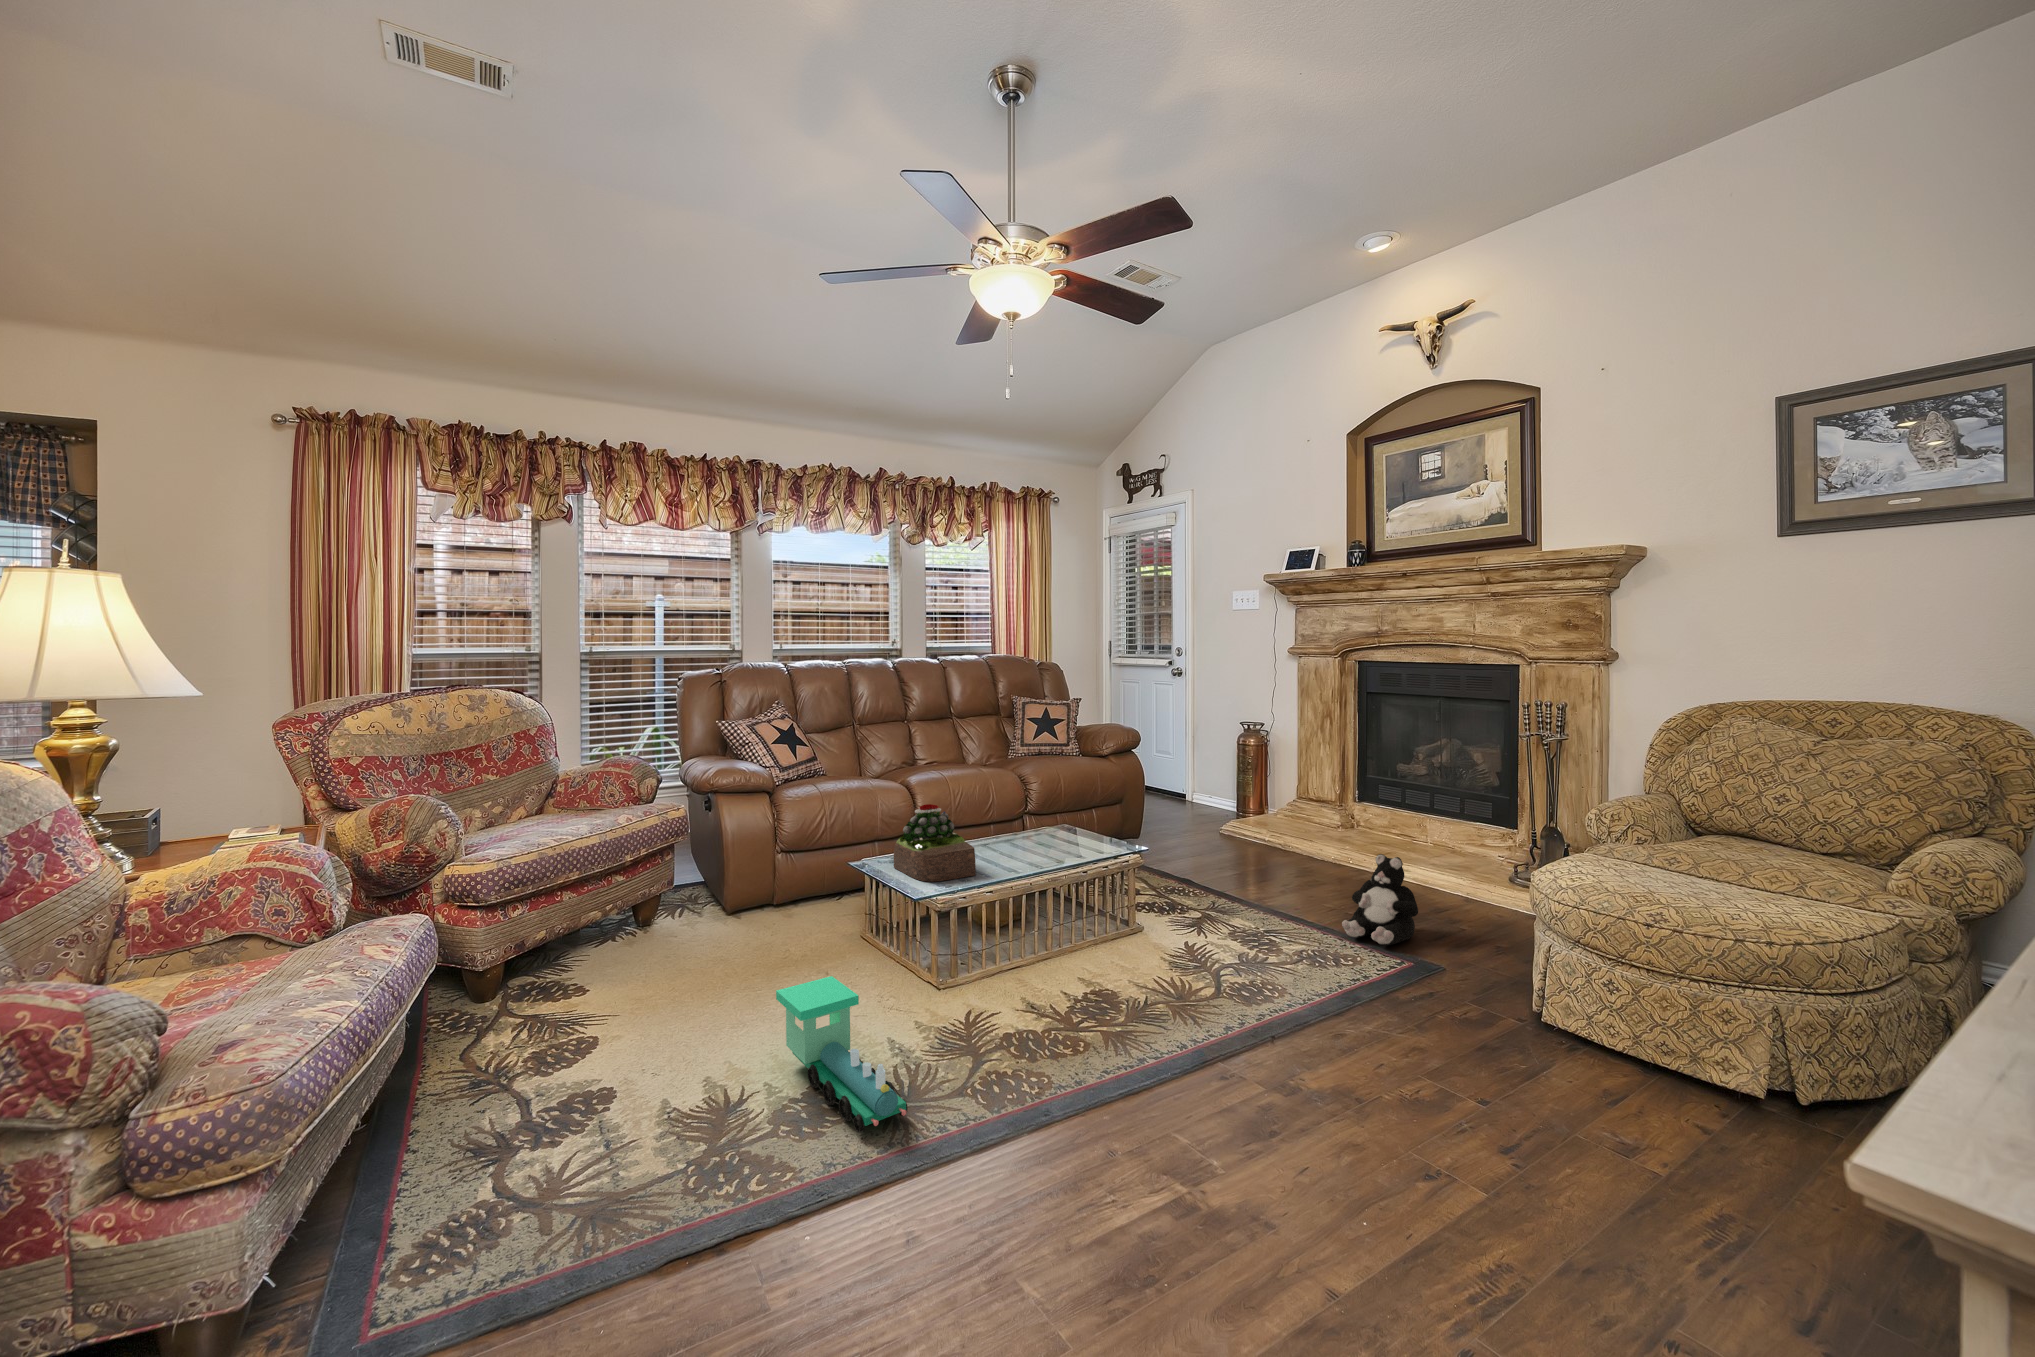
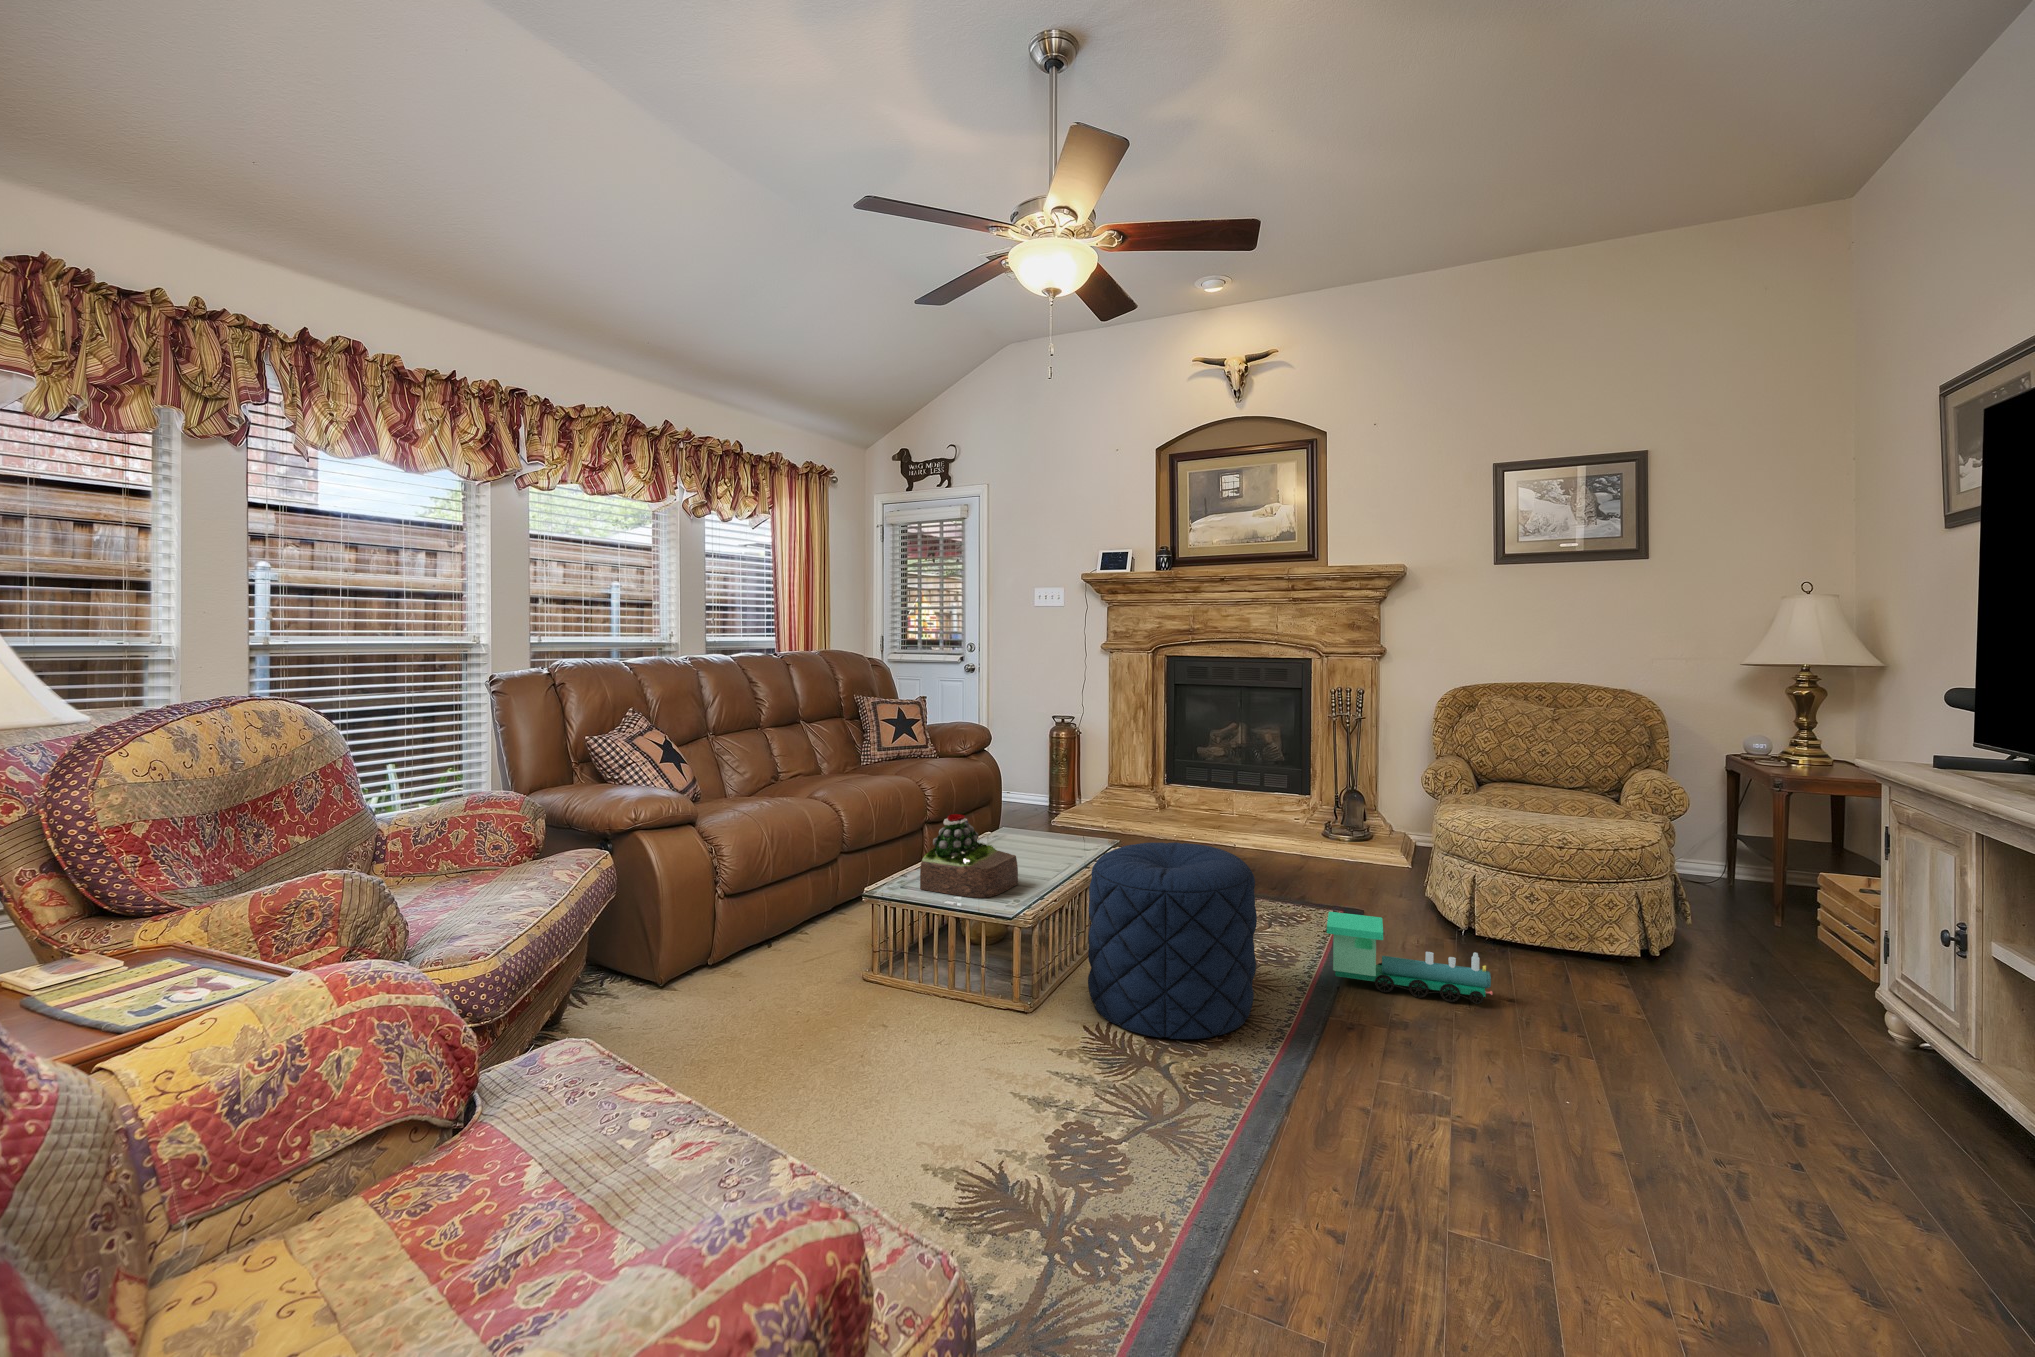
pouf: none [990,850,1158,1053] -> present [1088,843,1257,1039]
plush toy: present [1342,854,1418,945] -> none [1258,820,1316,896]
toy train: present [776,976,908,1132] -> present [1327,912,1493,1004]

